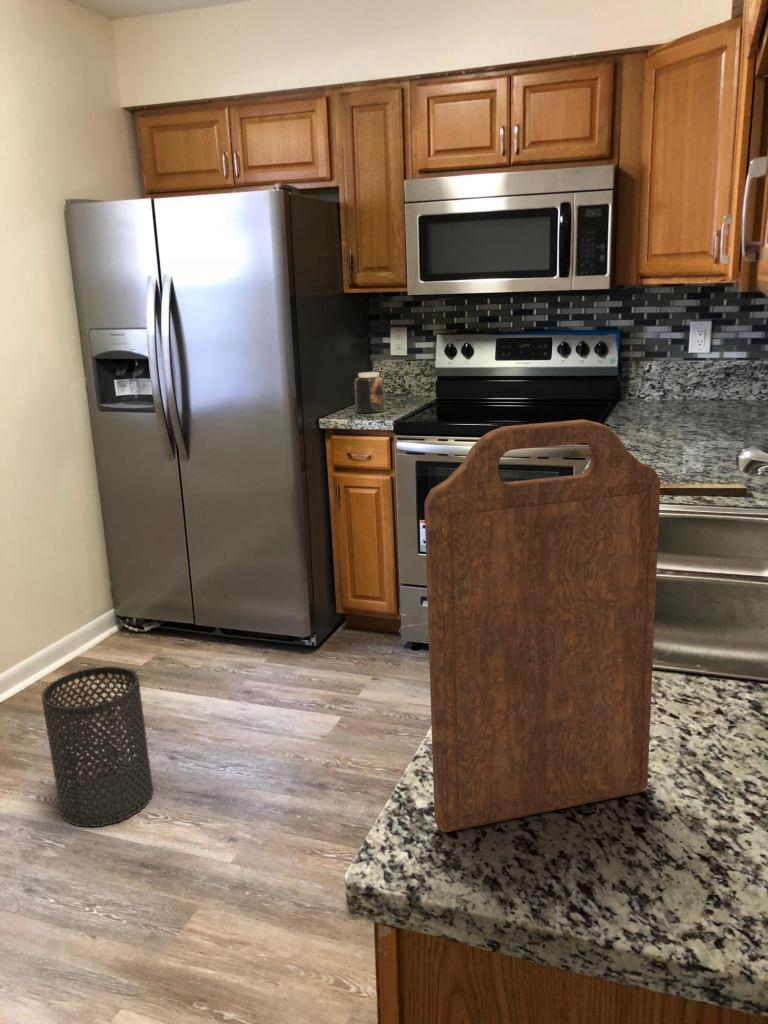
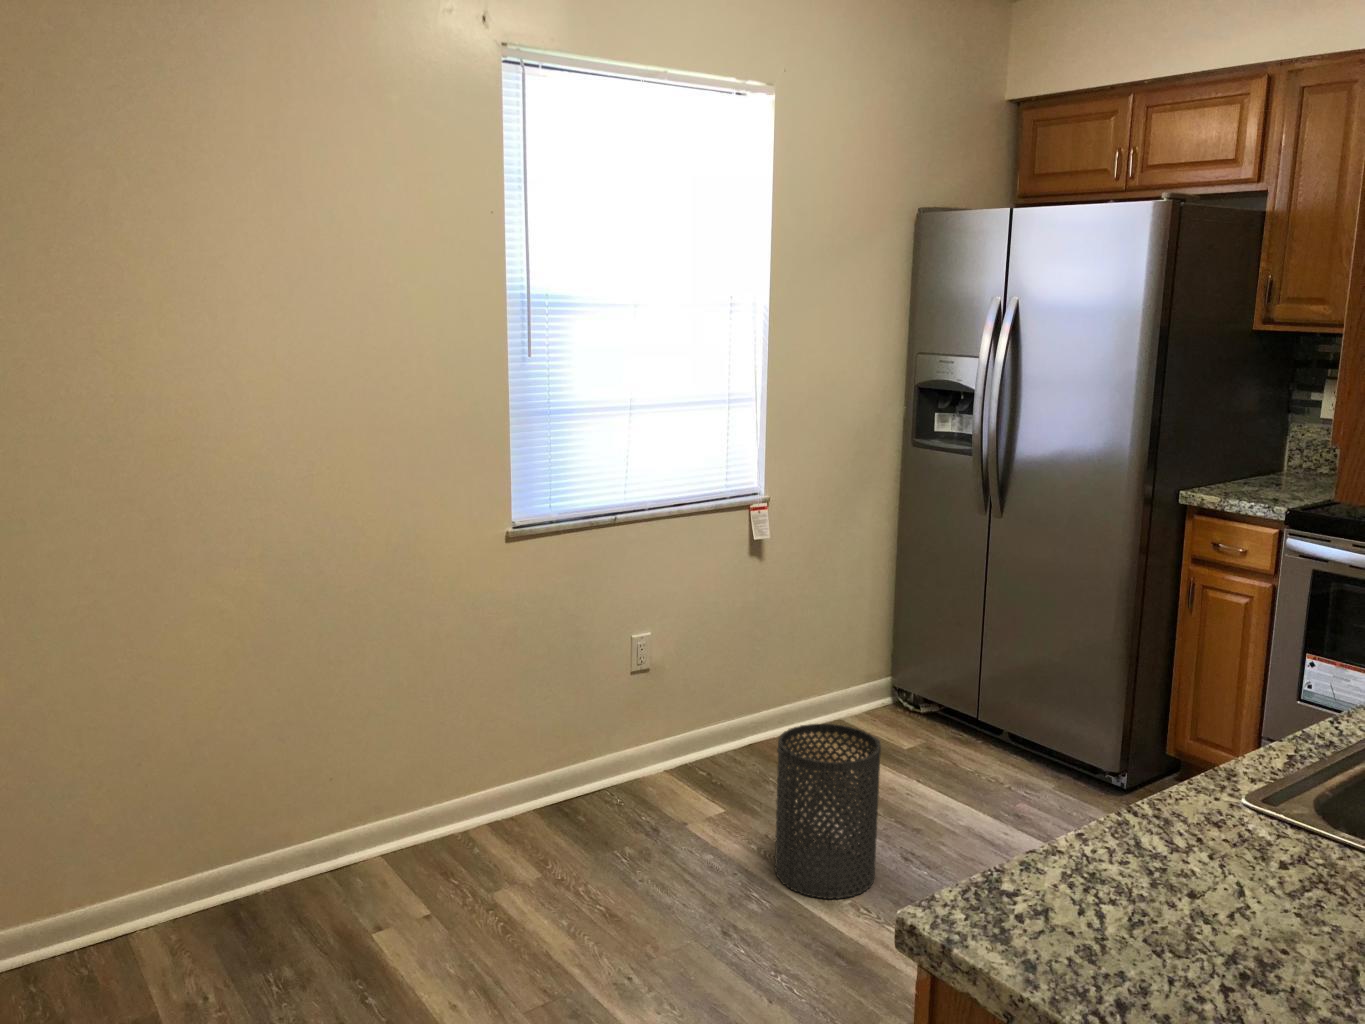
jar: present [355,372,385,413] -> none [1241,439,1290,495]
cutting board: present [424,419,660,832] -> none [1005,513,1314,960]

